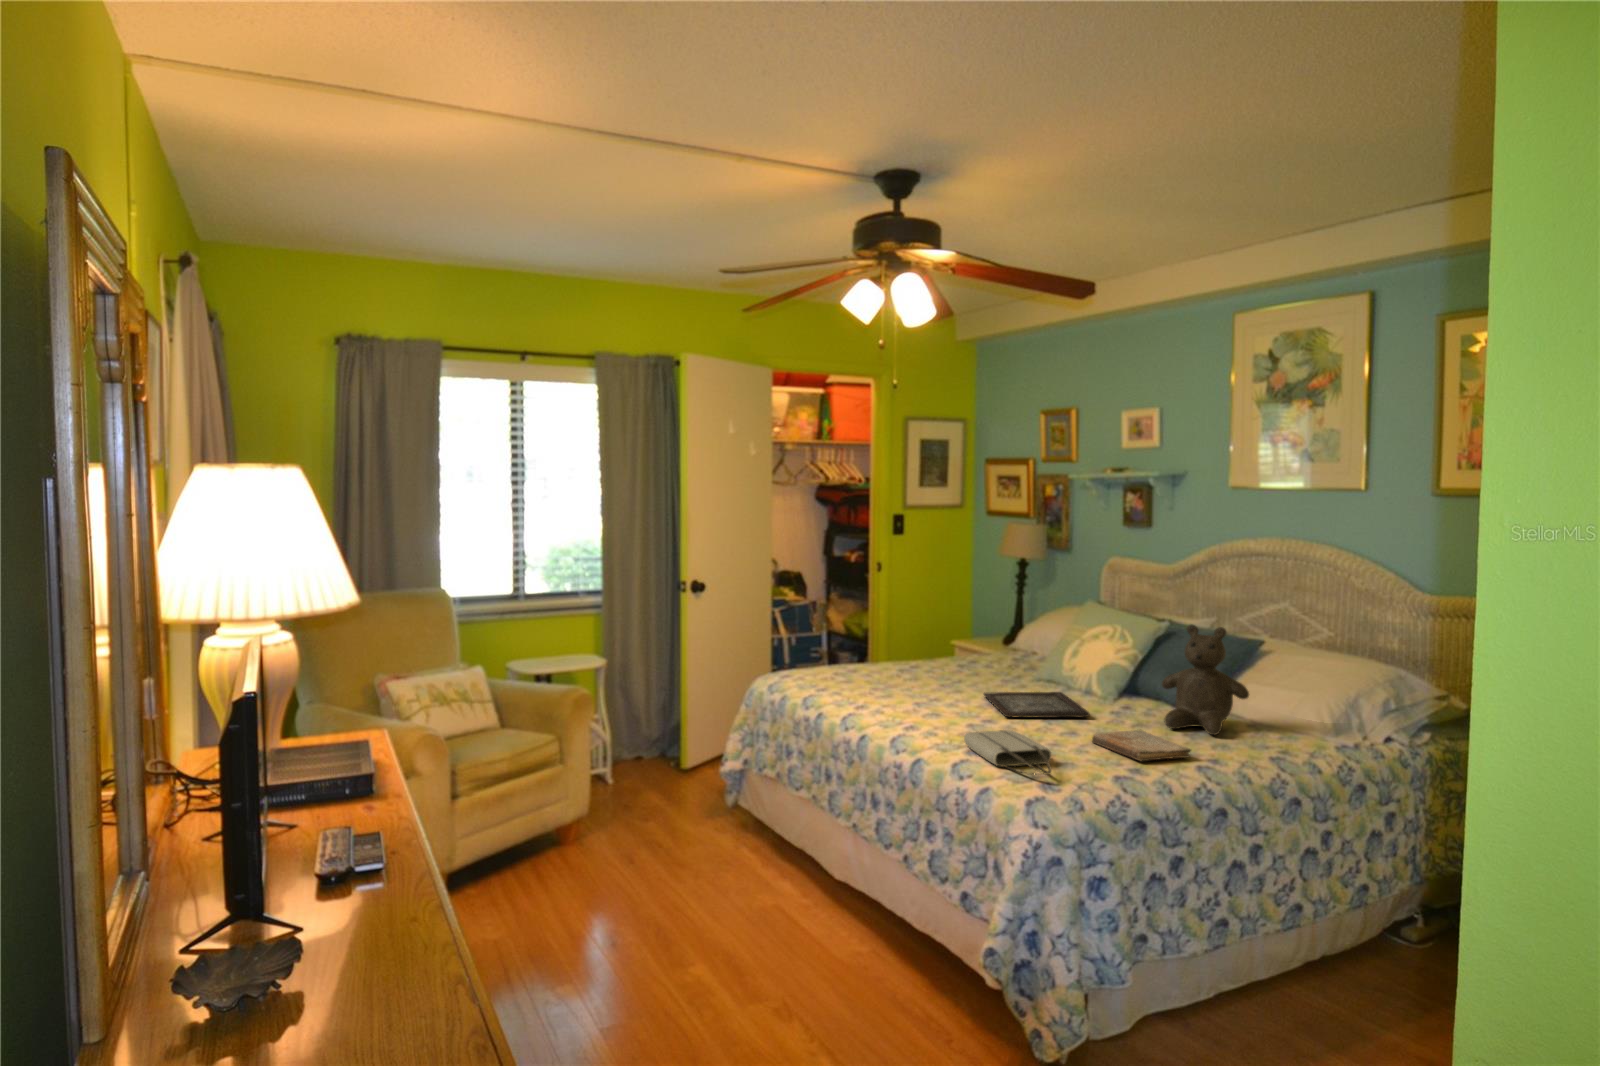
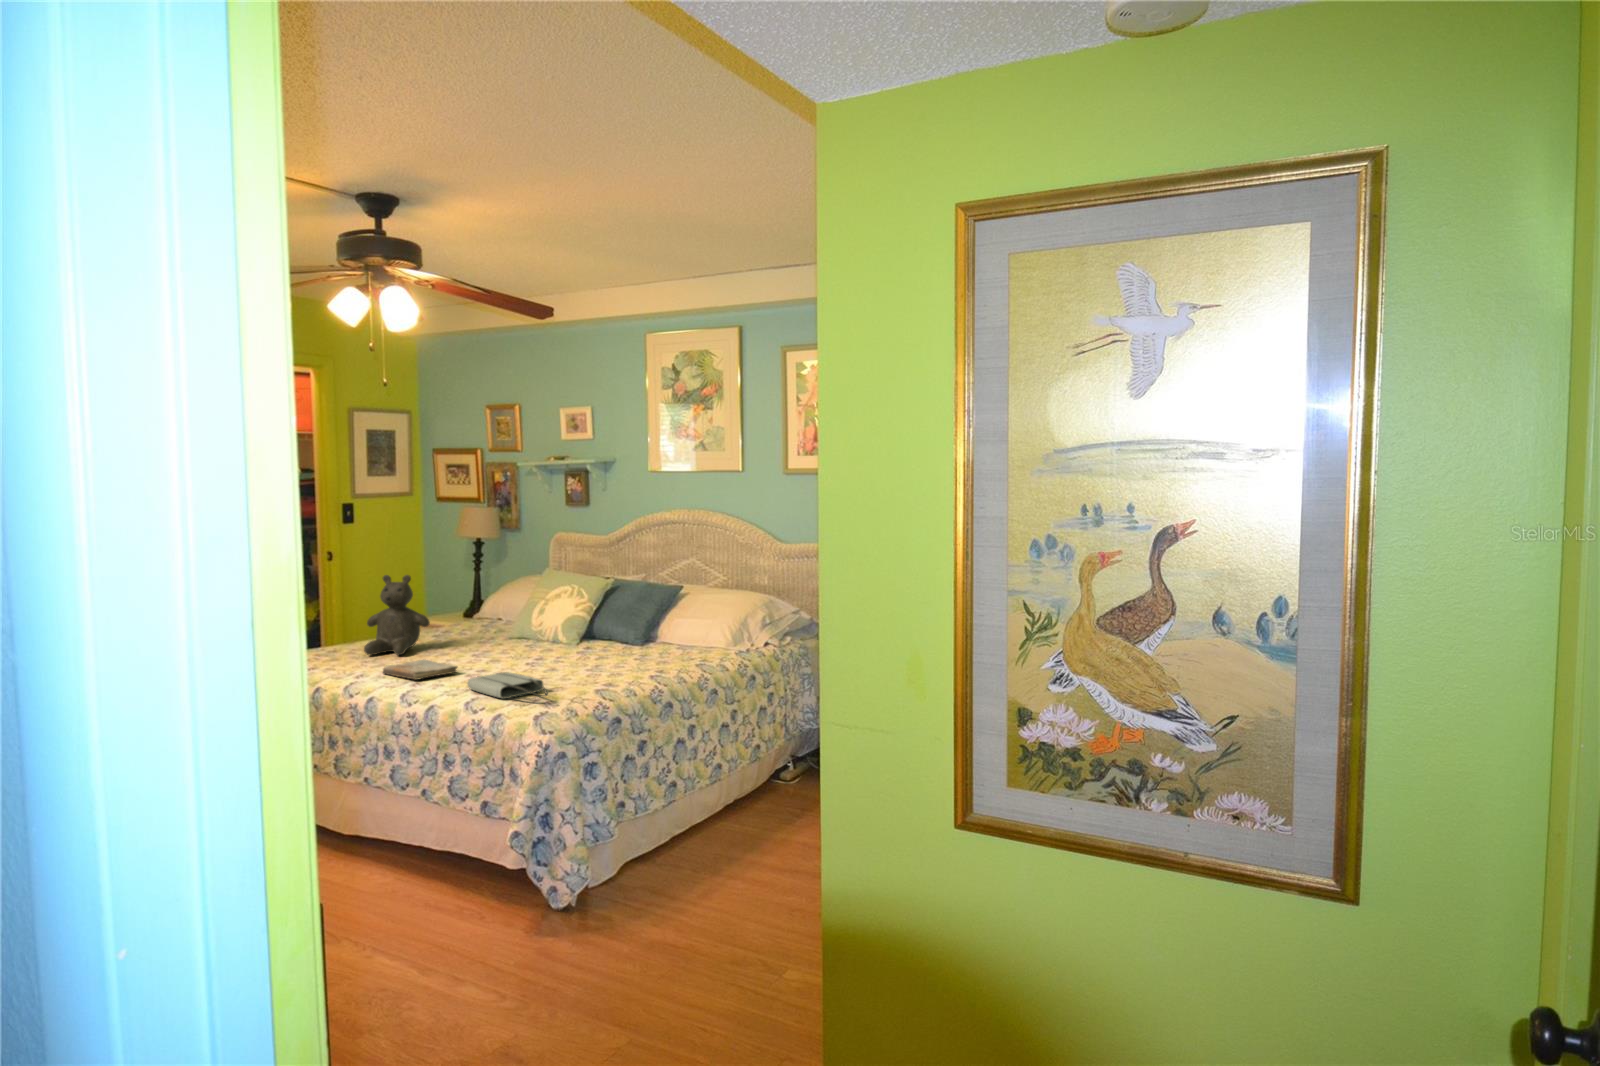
teddy bear: present [1162,624,1249,735] -> present [364,575,430,655]
tray: present [984,692,1090,718] -> none [468,643,562,666]
book: present [1092,730,1191,761] -> present [383,660,457,680]

